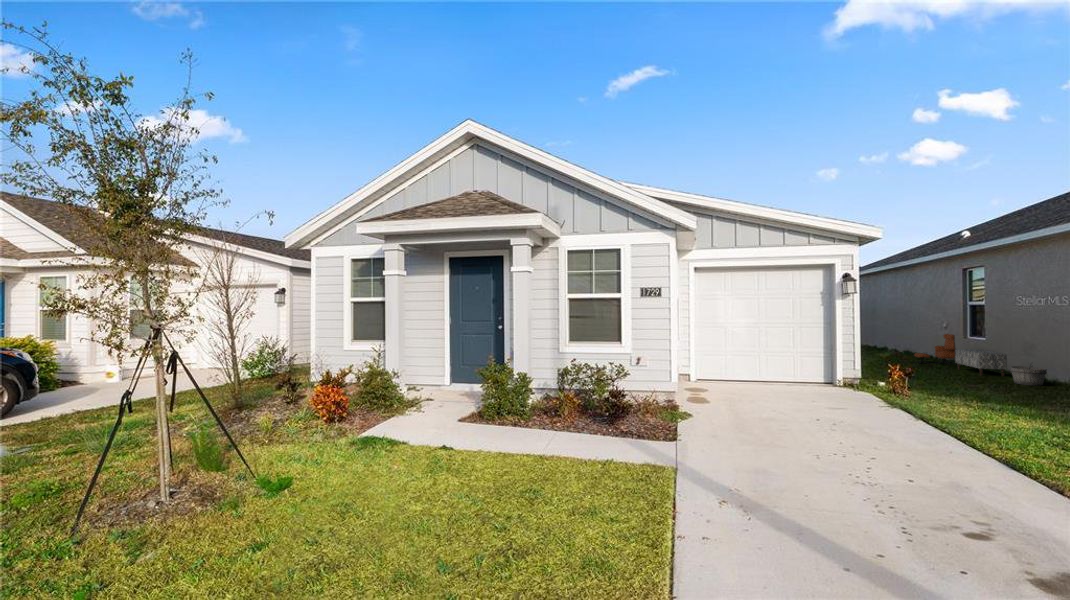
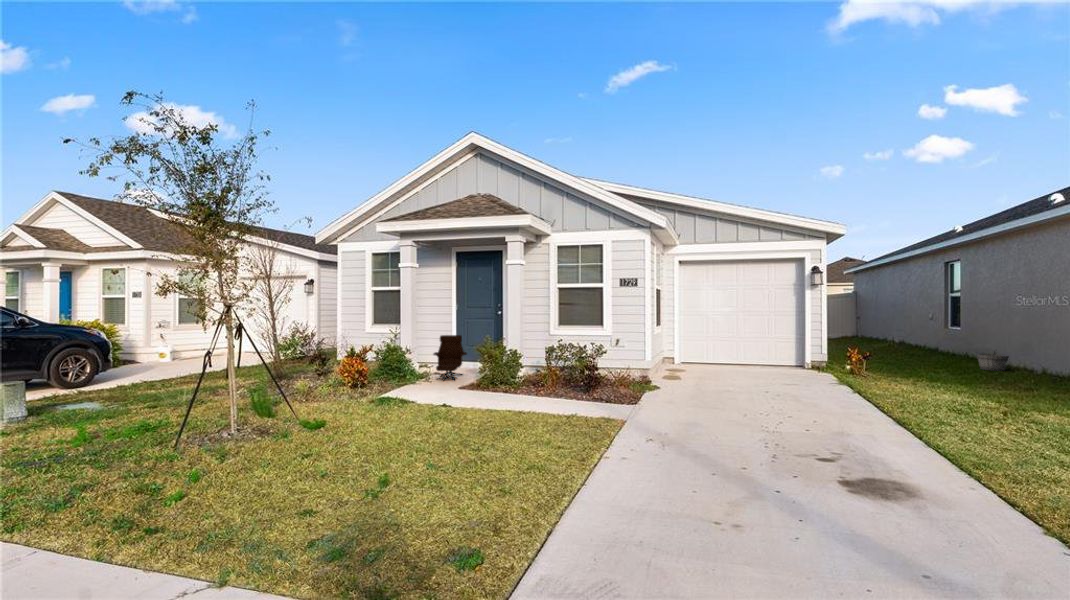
lounge chair: present [914,334,956,365] -> present [434,335,467,380]
bench: present [955,349,1007,376] -> none [937,338,980,364]

